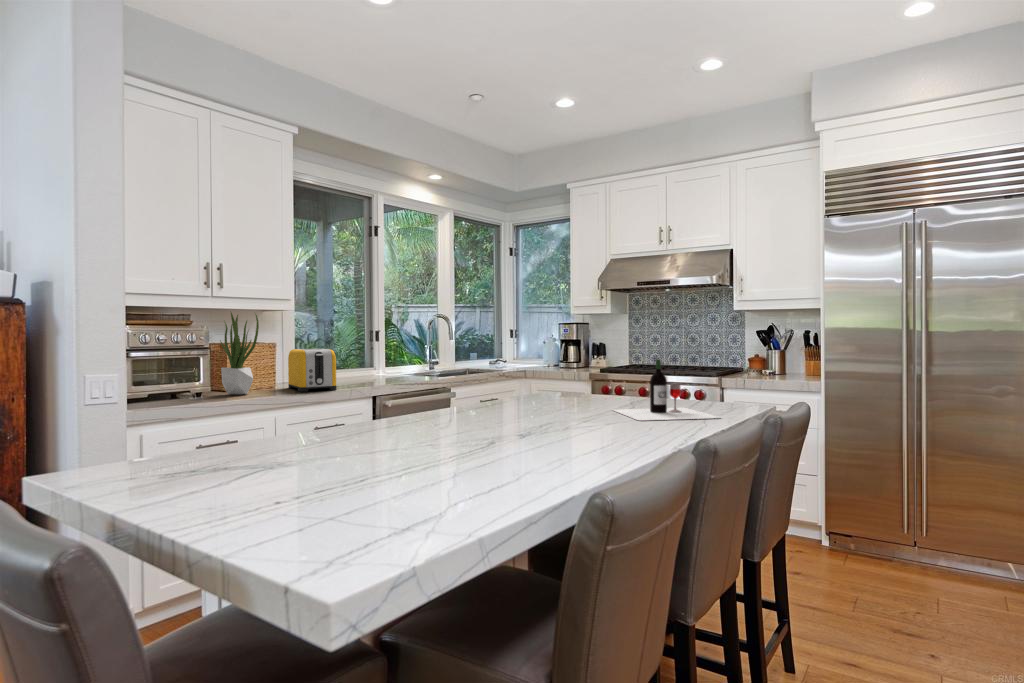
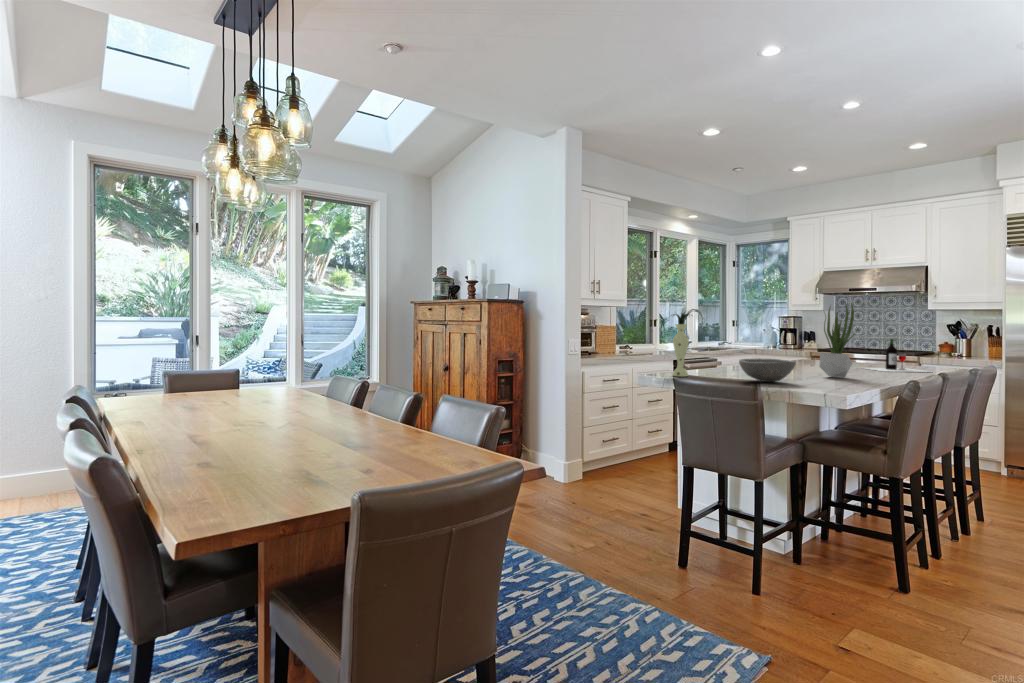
vase: none [92,308,180,478] -> present [672,313,689,377]
potted plant: present [220,313,259,394] -> present [819,304,854,378]
toaster: present [288,349,336,392] -> none [624,331,658,356]
bowl: none [212,428,361,500] -> present [739,358,796,382]

